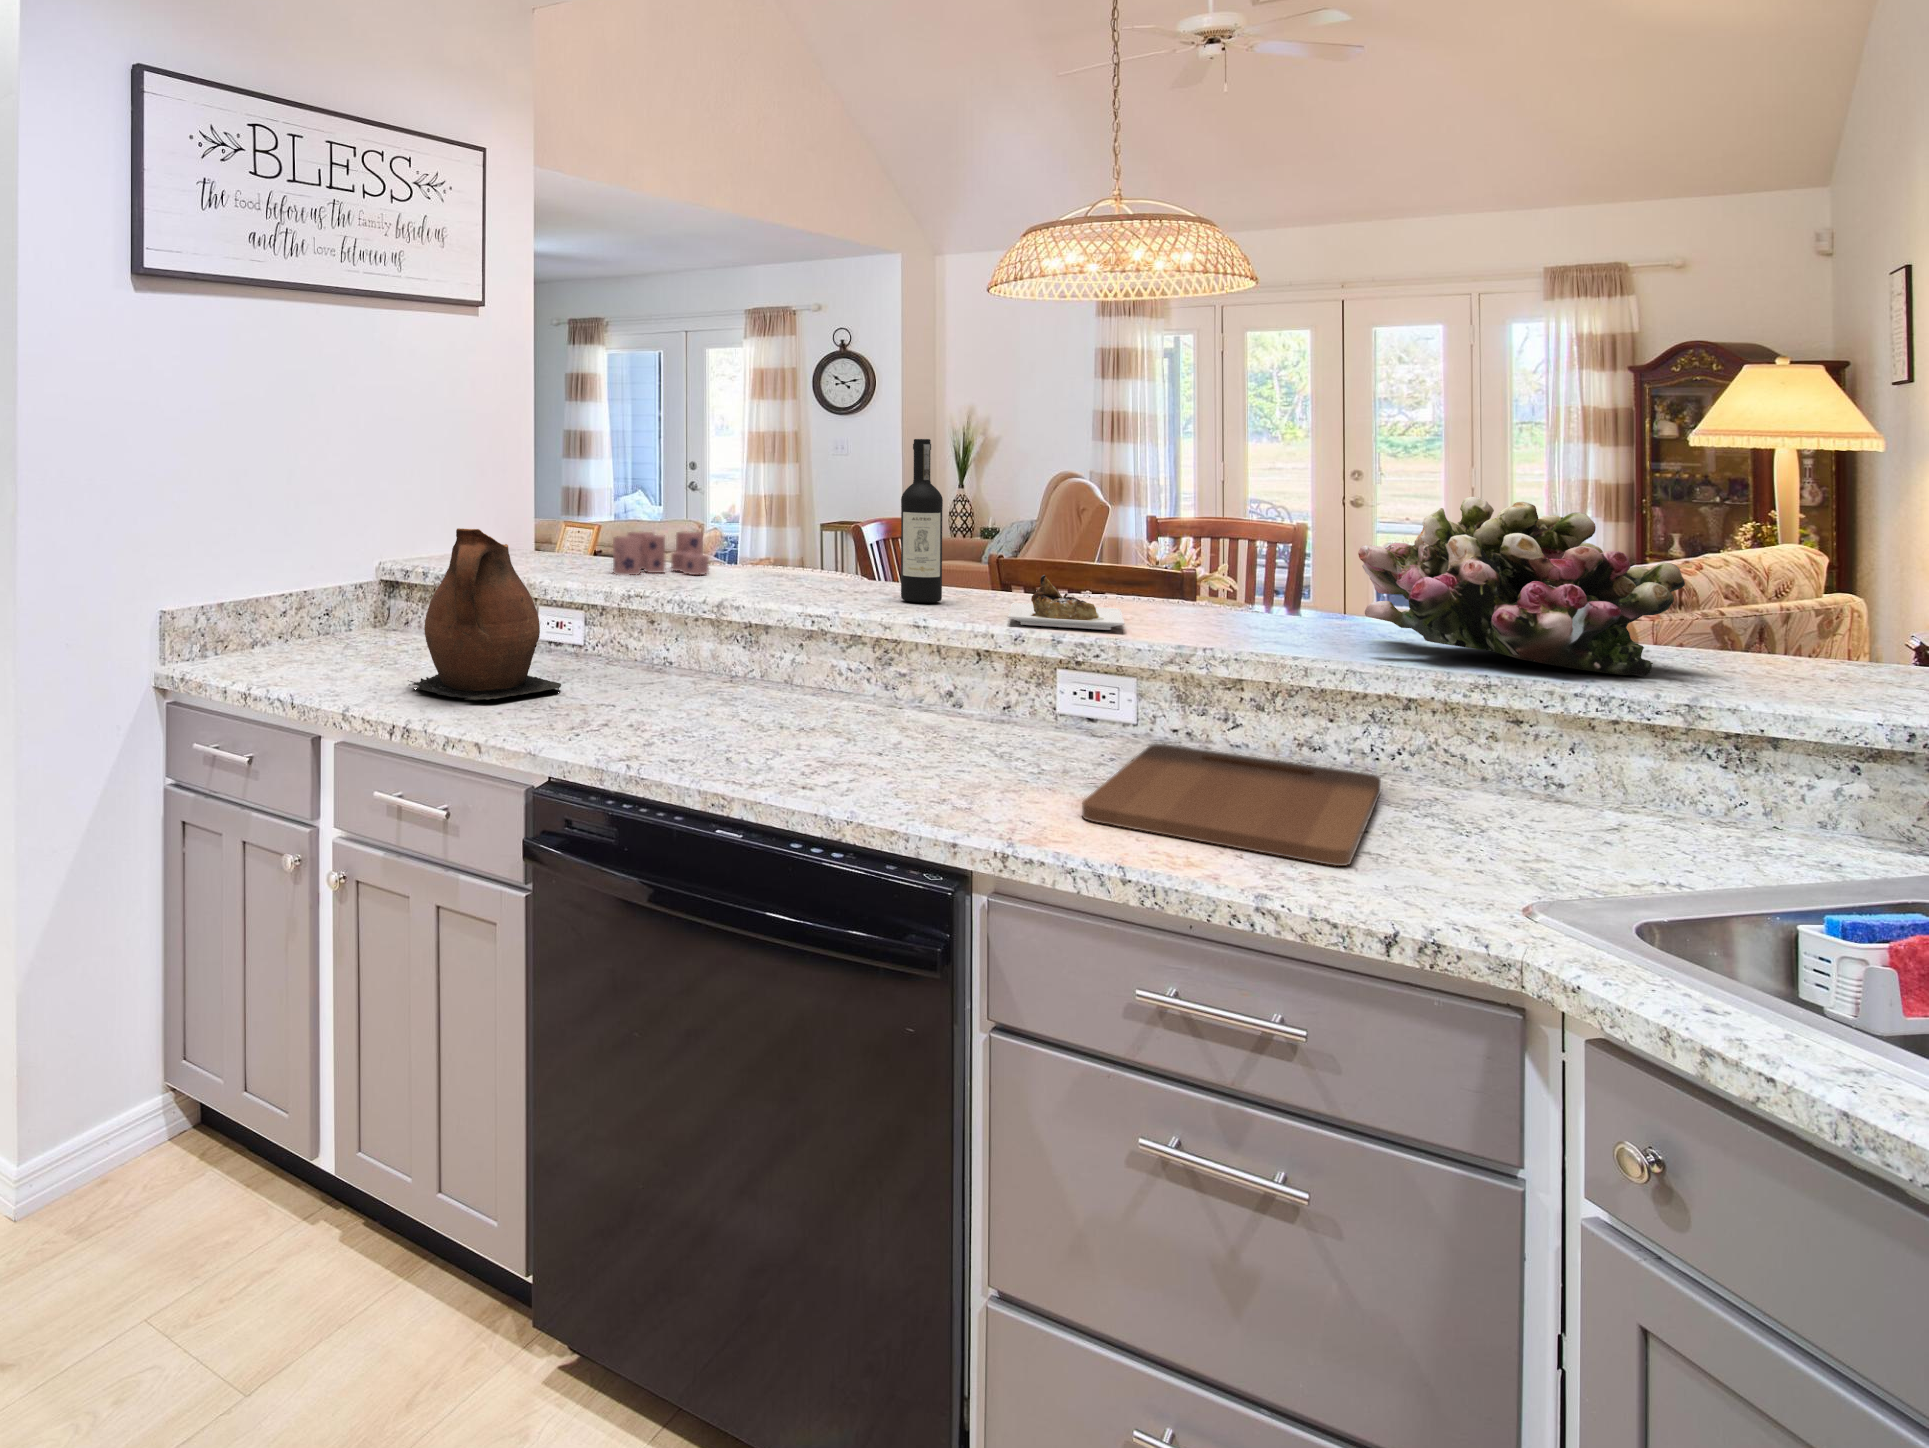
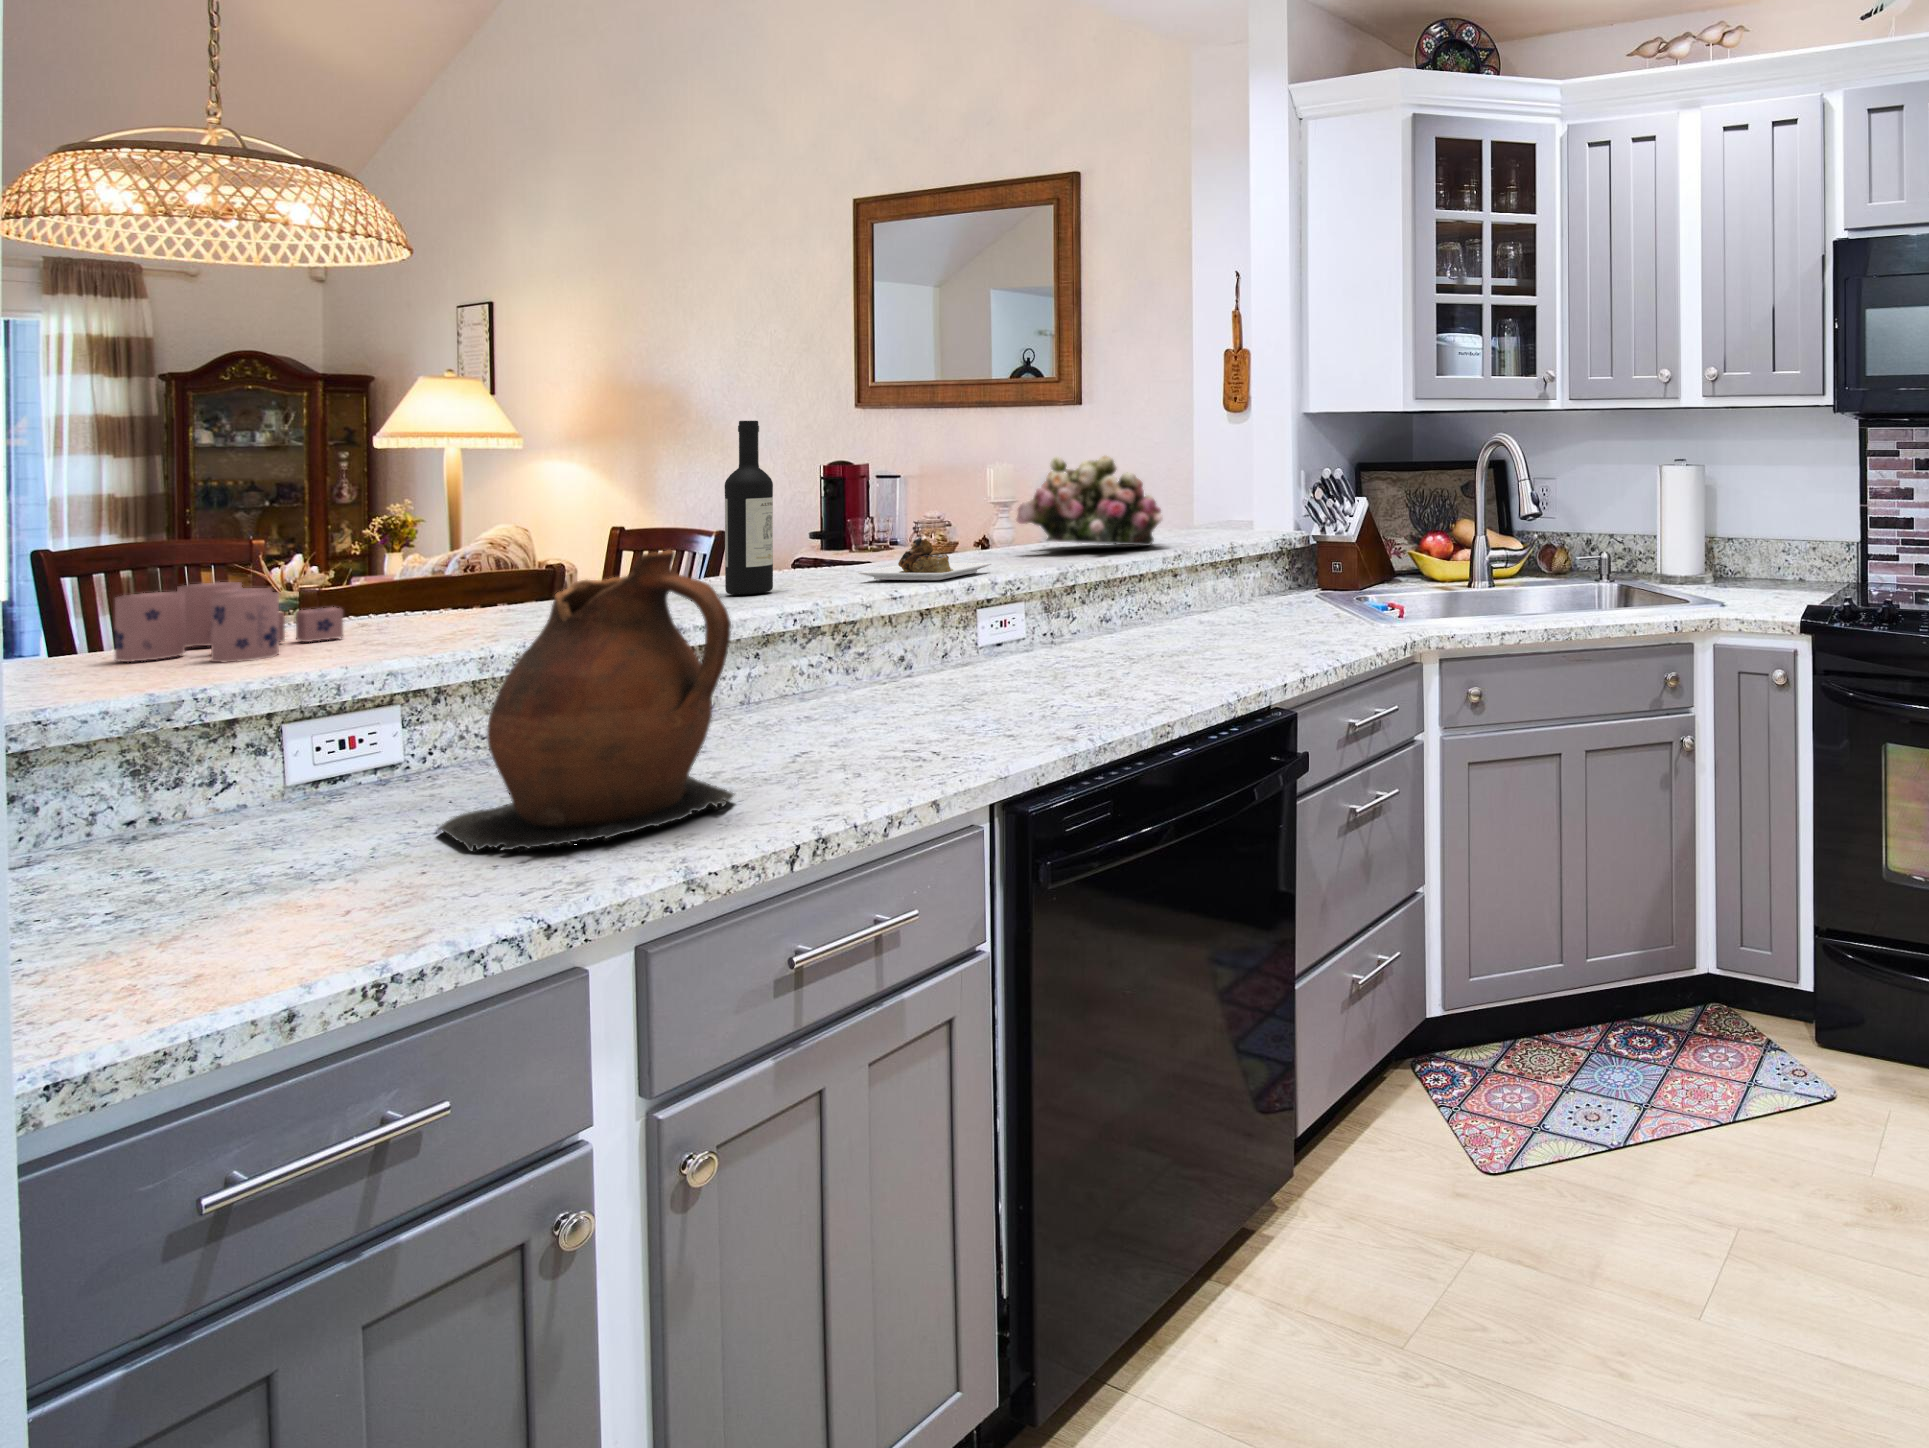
cutting board: present [1082,744,1381,866] -> none [1070,620,1307,661]

